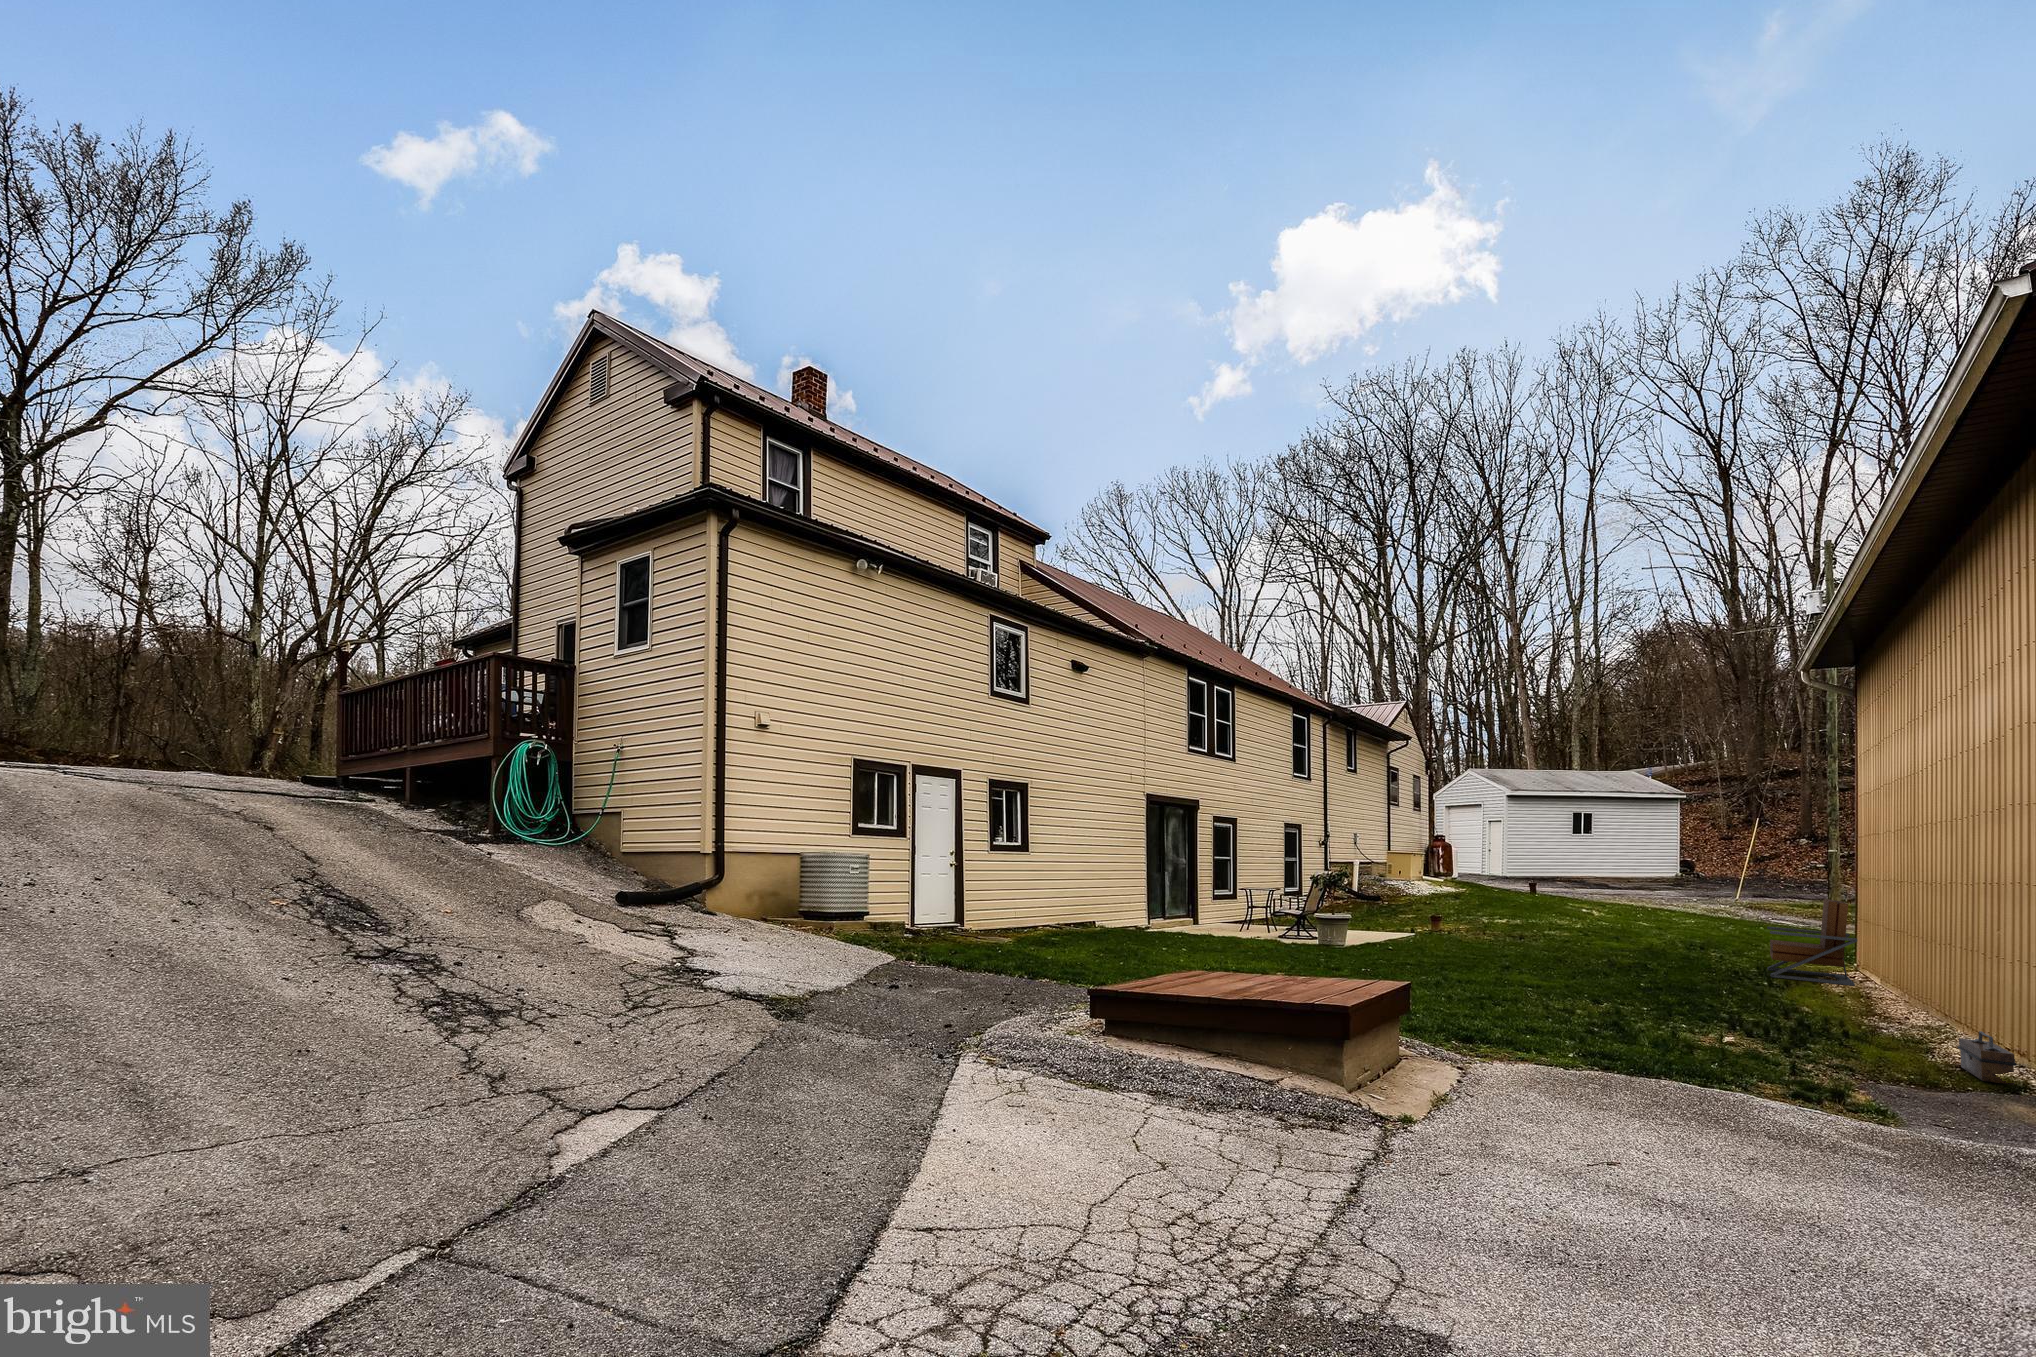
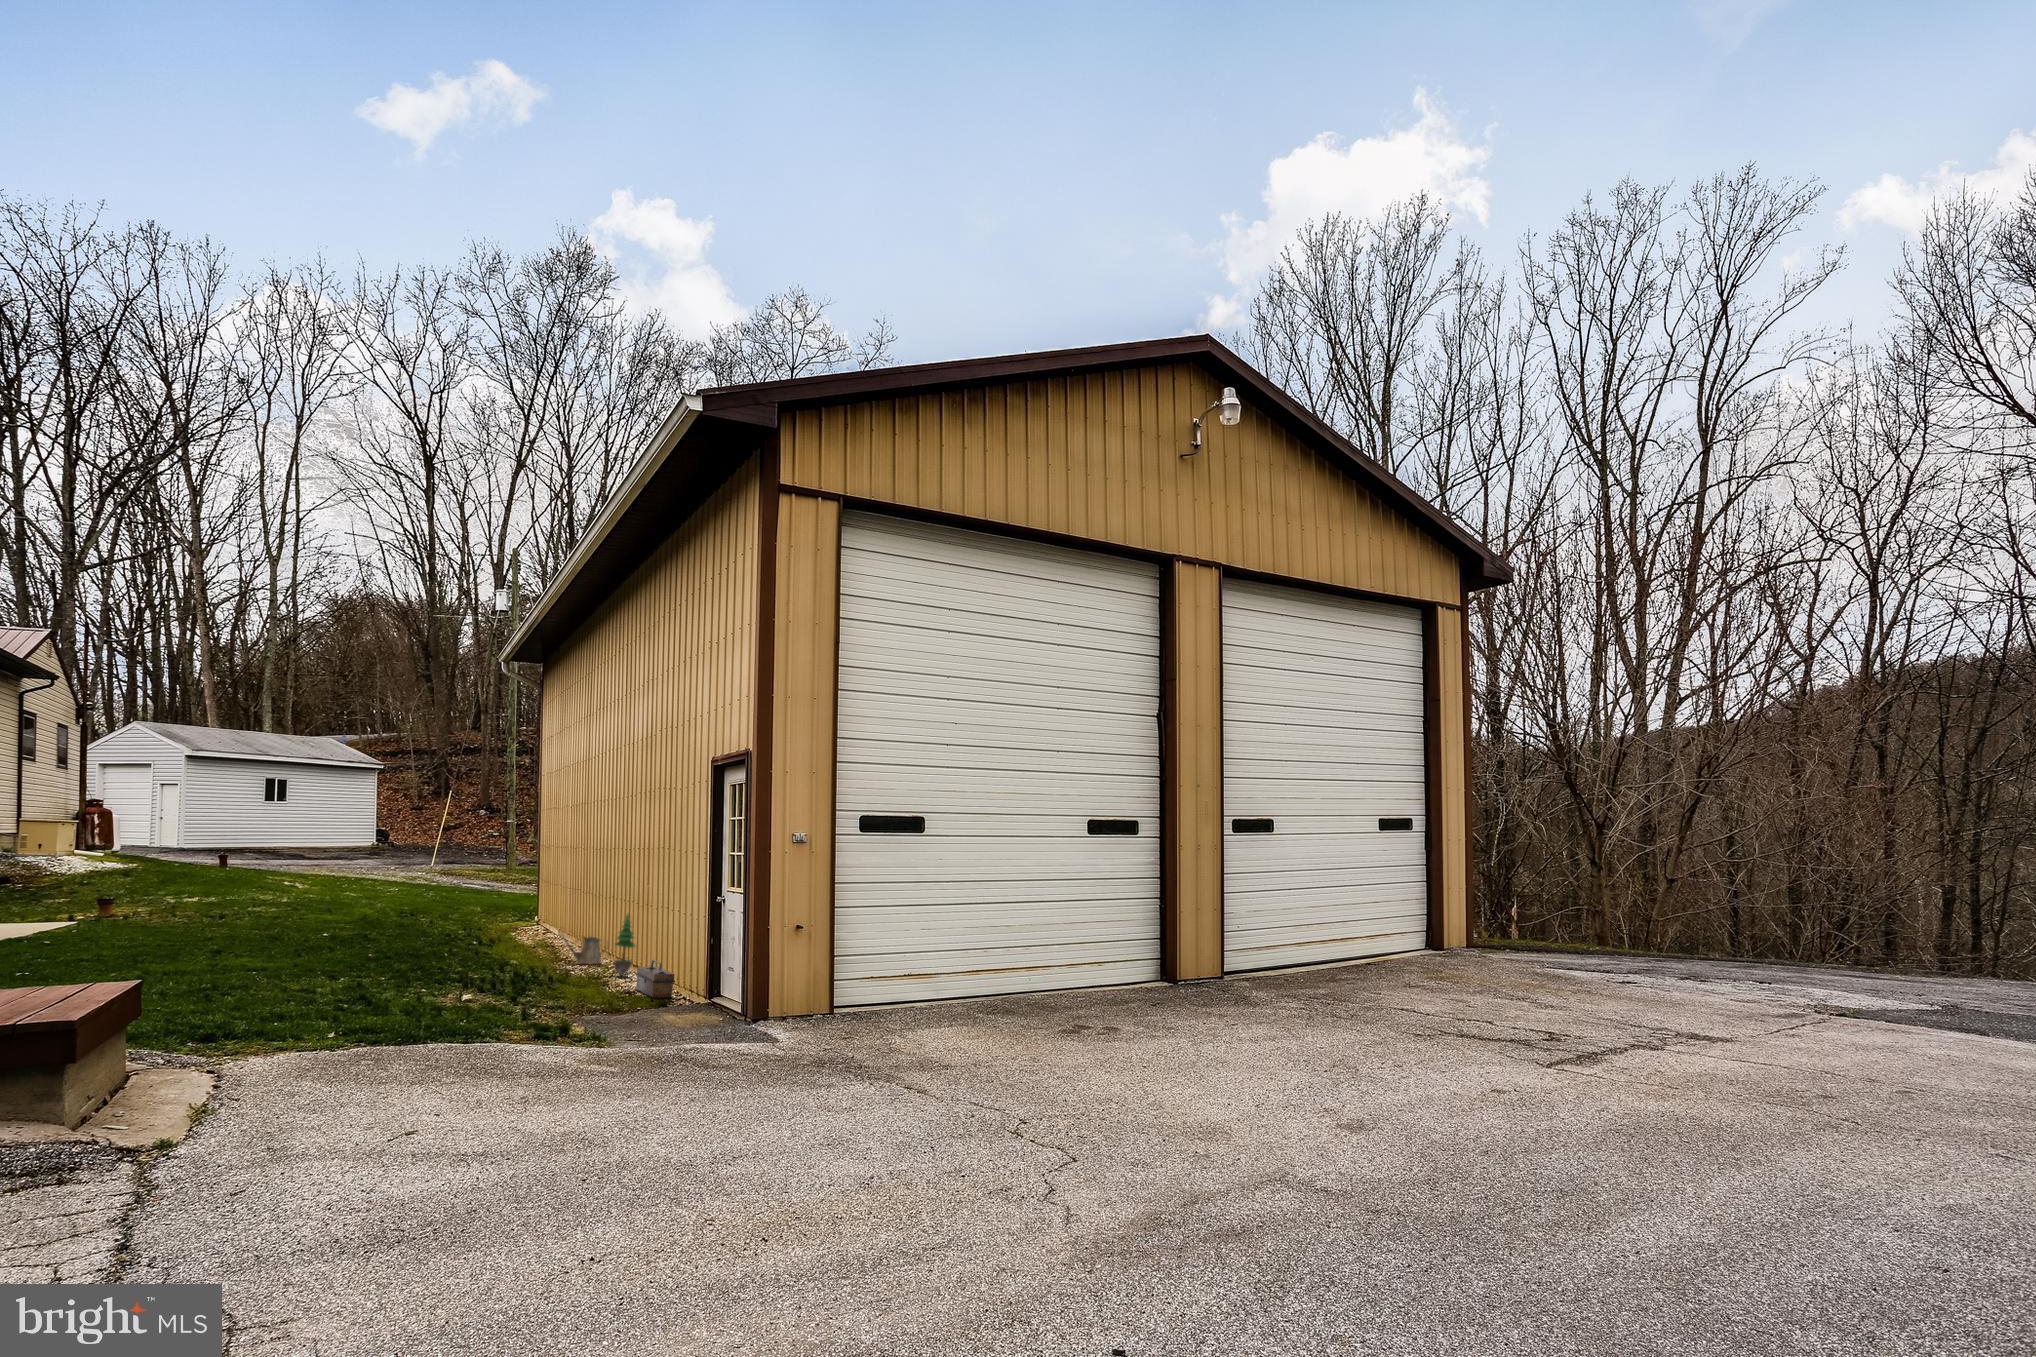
lounge chair: present [1767,899,1857,986] -> none [473,861,550,933]
potted tree: none [1928,967,1963,1048] -> present [614,915,635,976]
watering can: none [1855,986,1930,1030] -> present [559,935,604,964]

